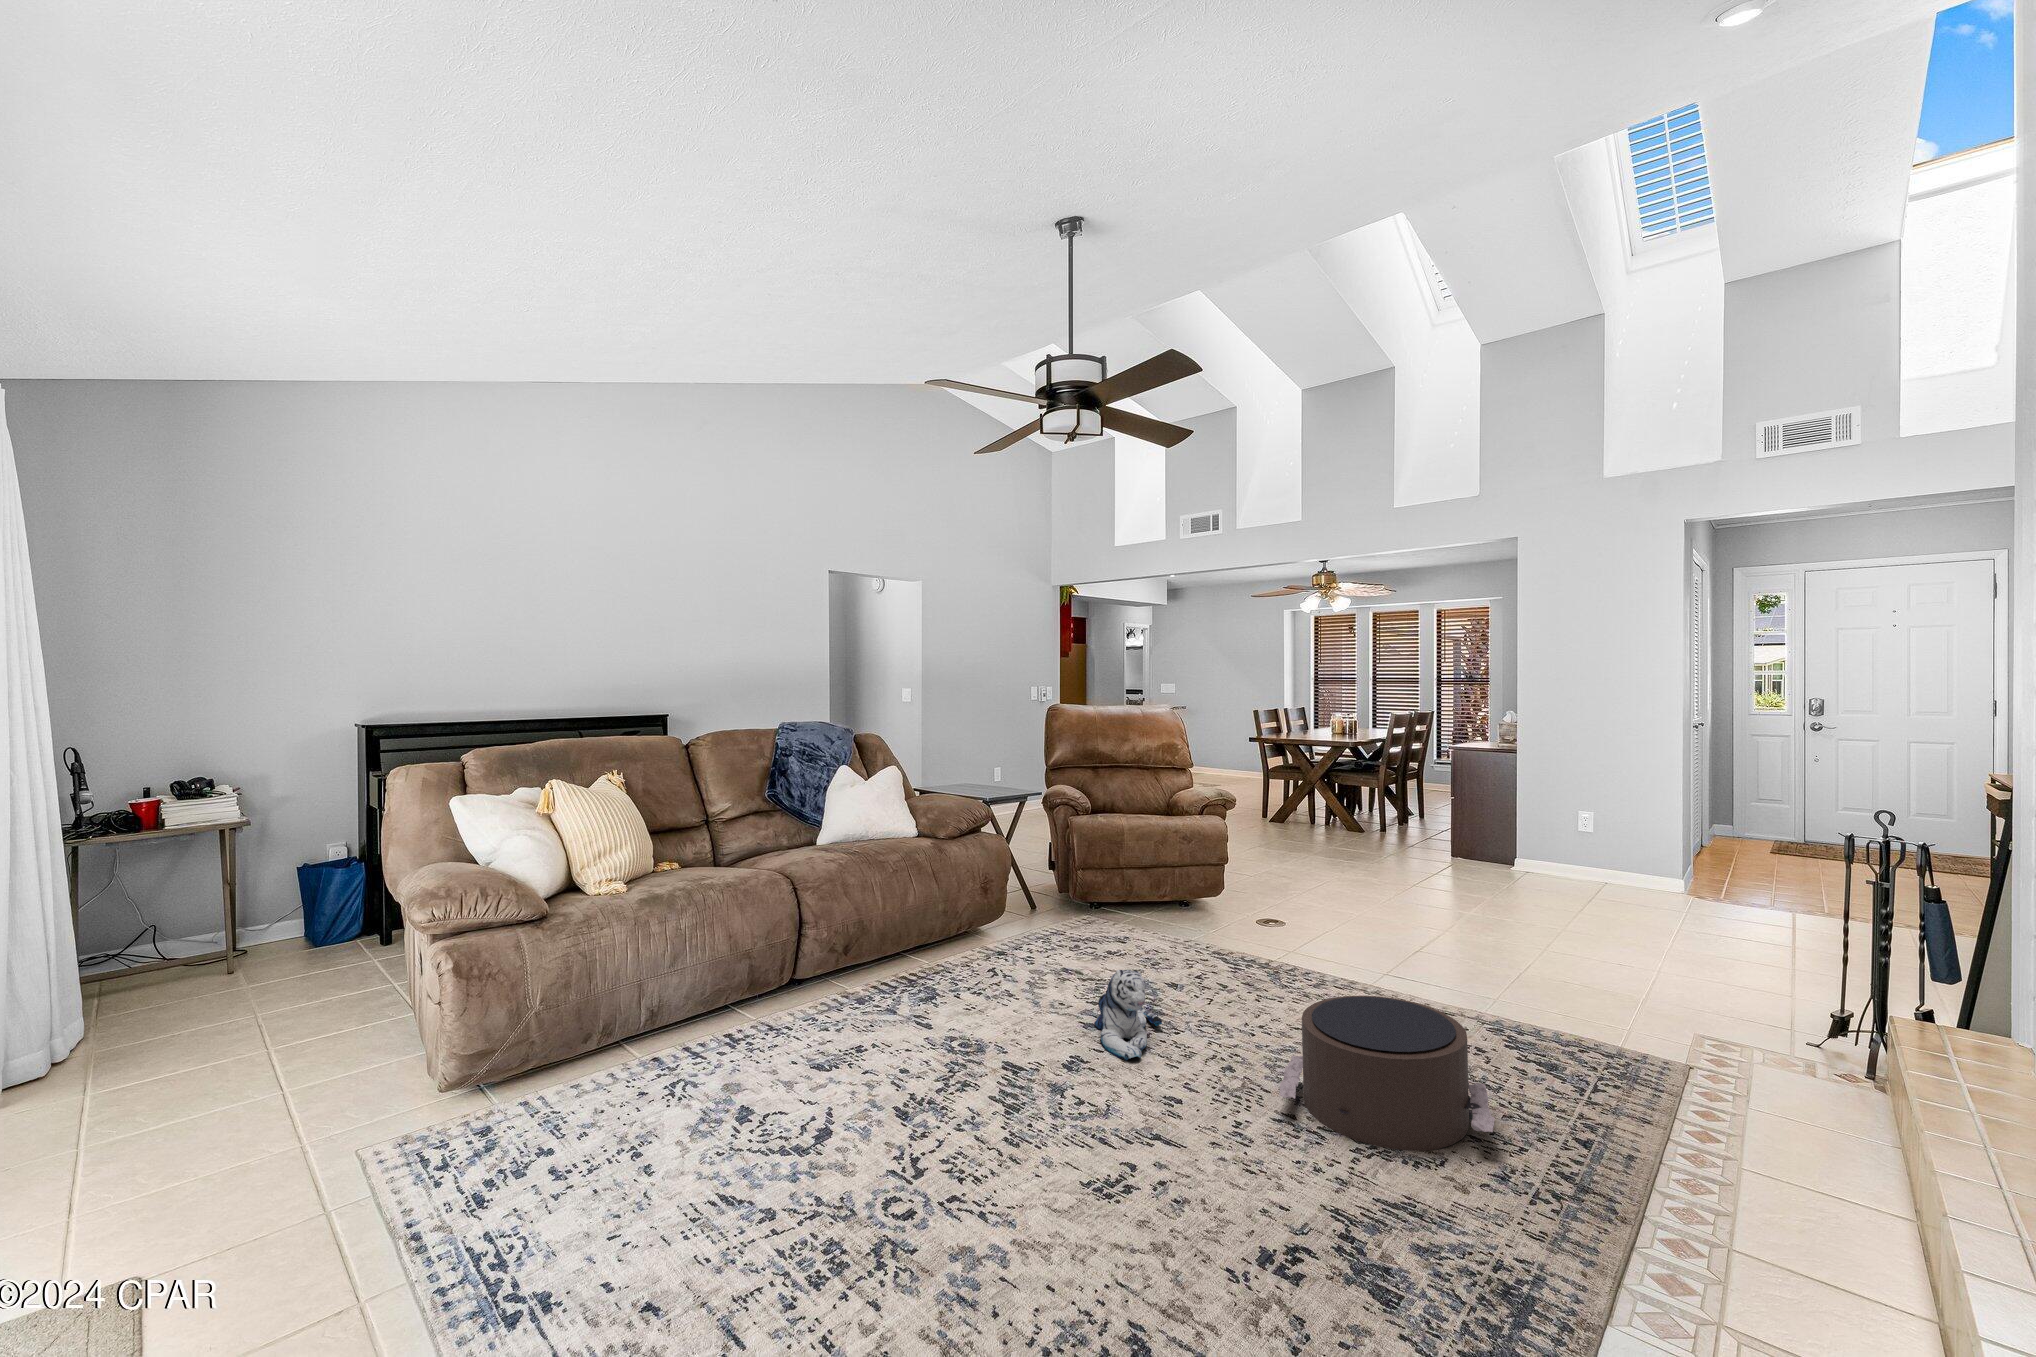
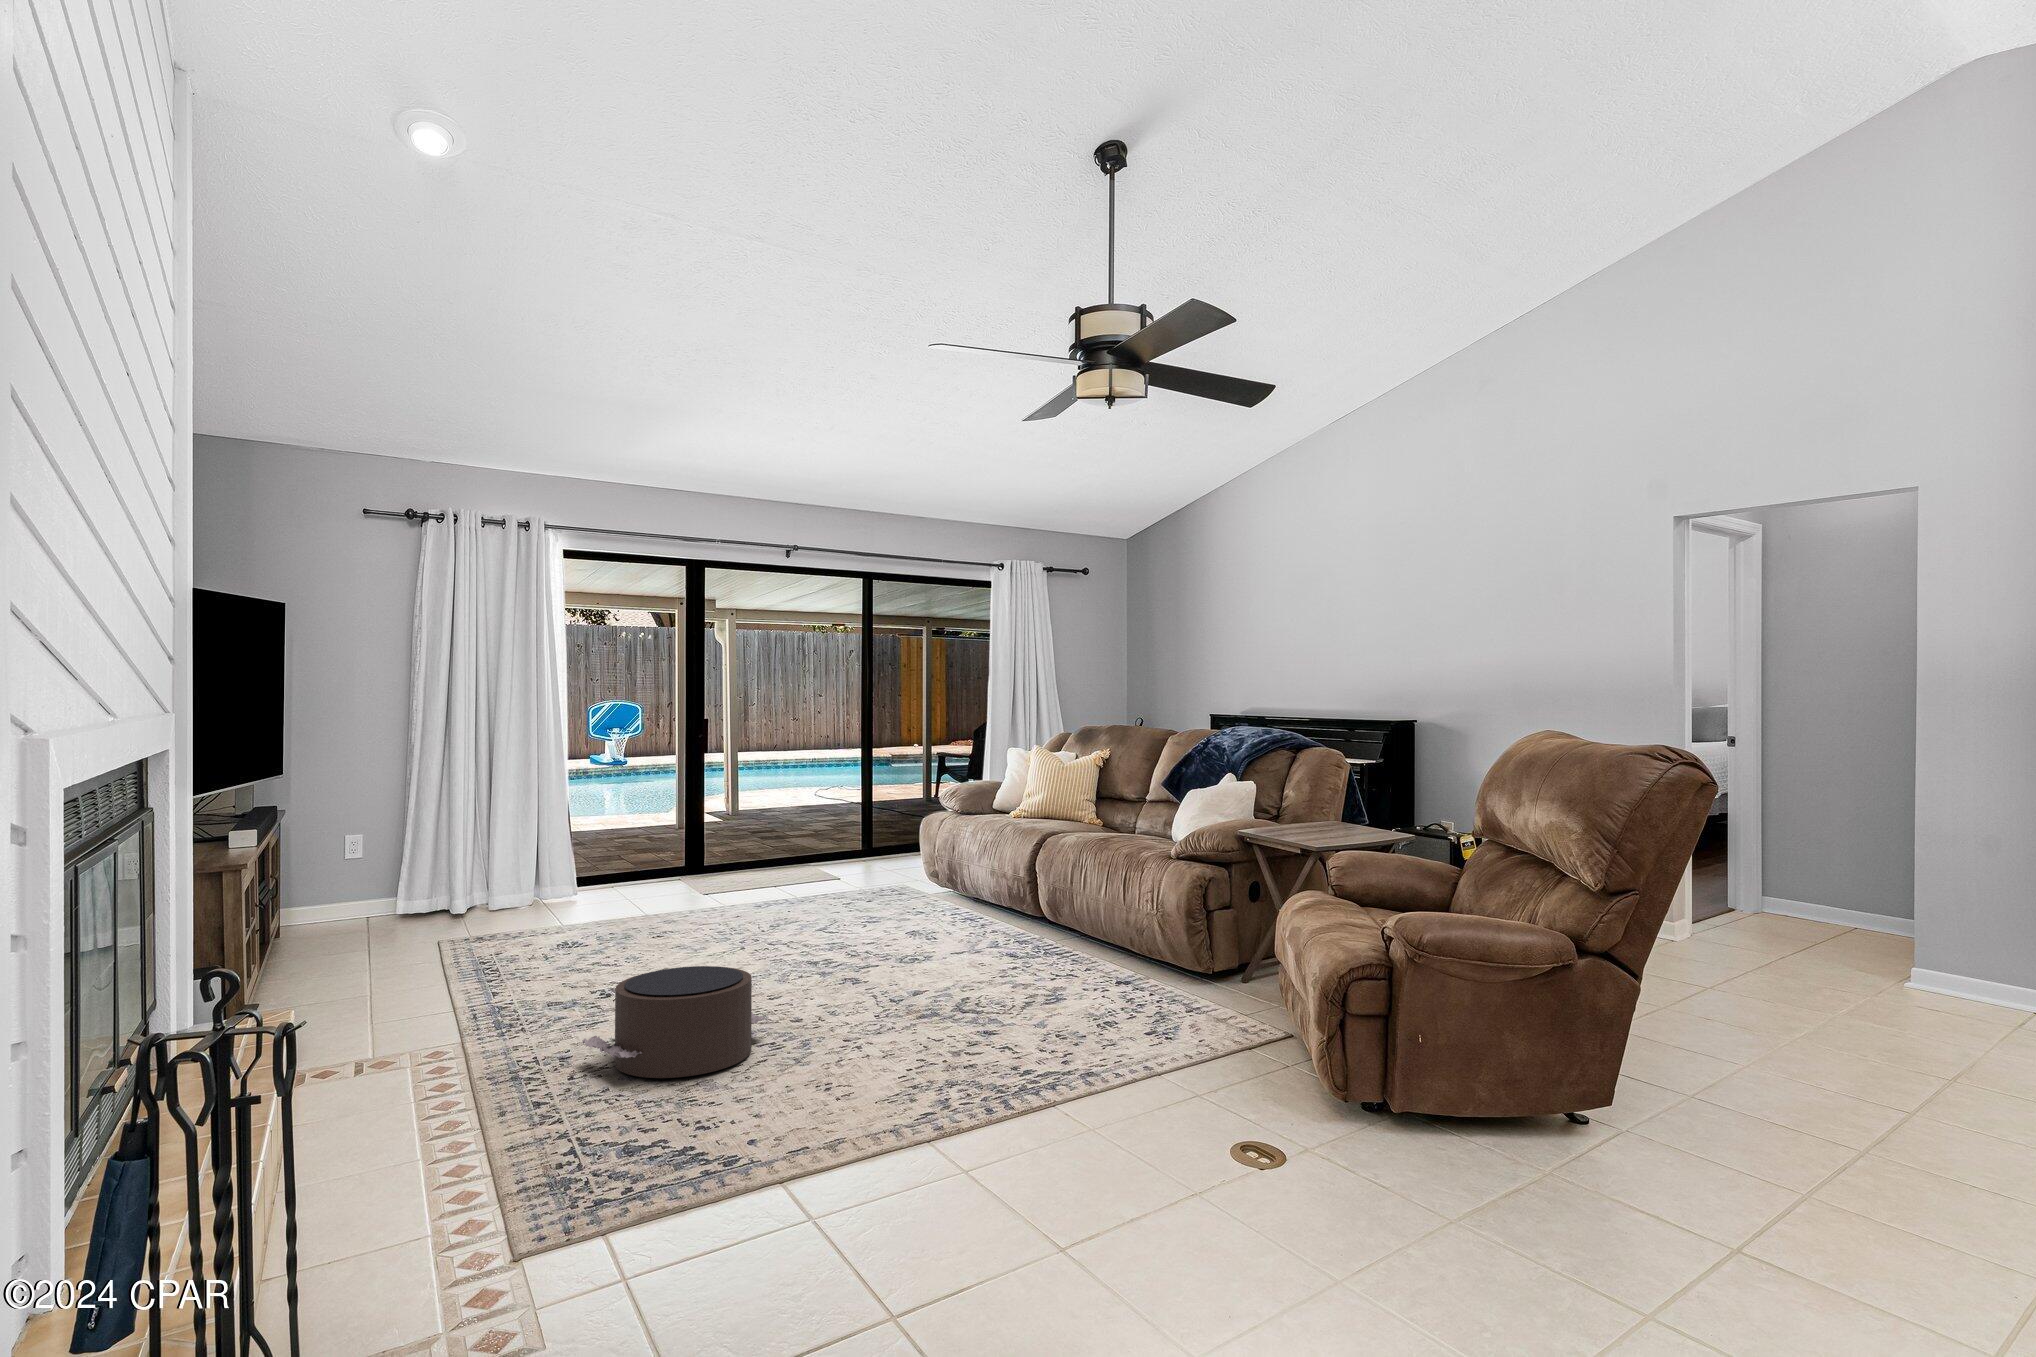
plush toy: present [1094,970,1162,1060] -> none [853,943,960,1018]

